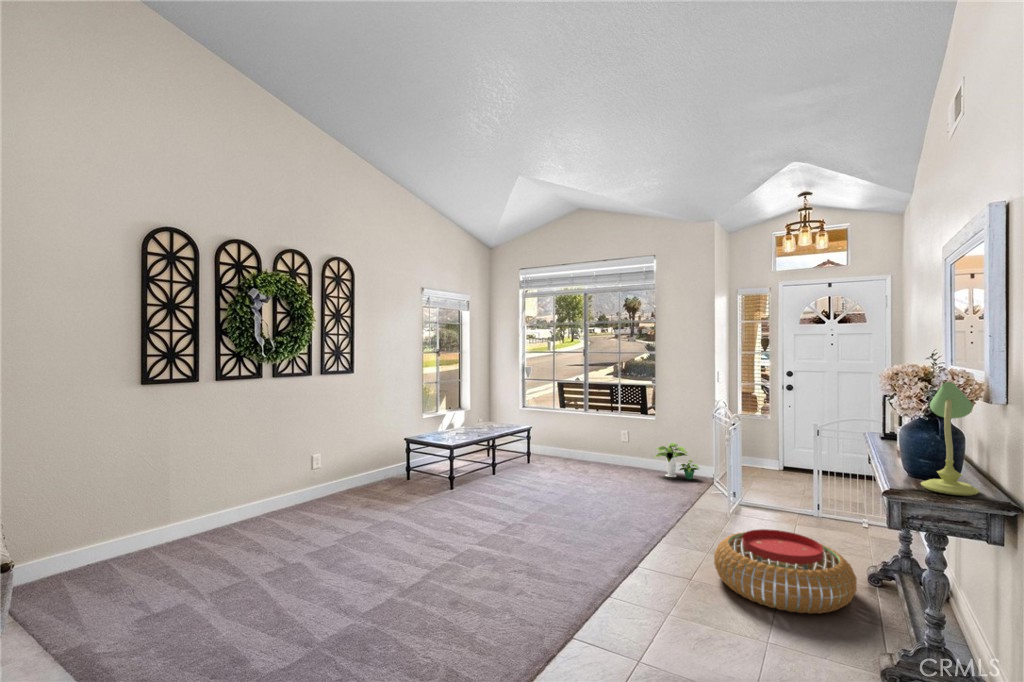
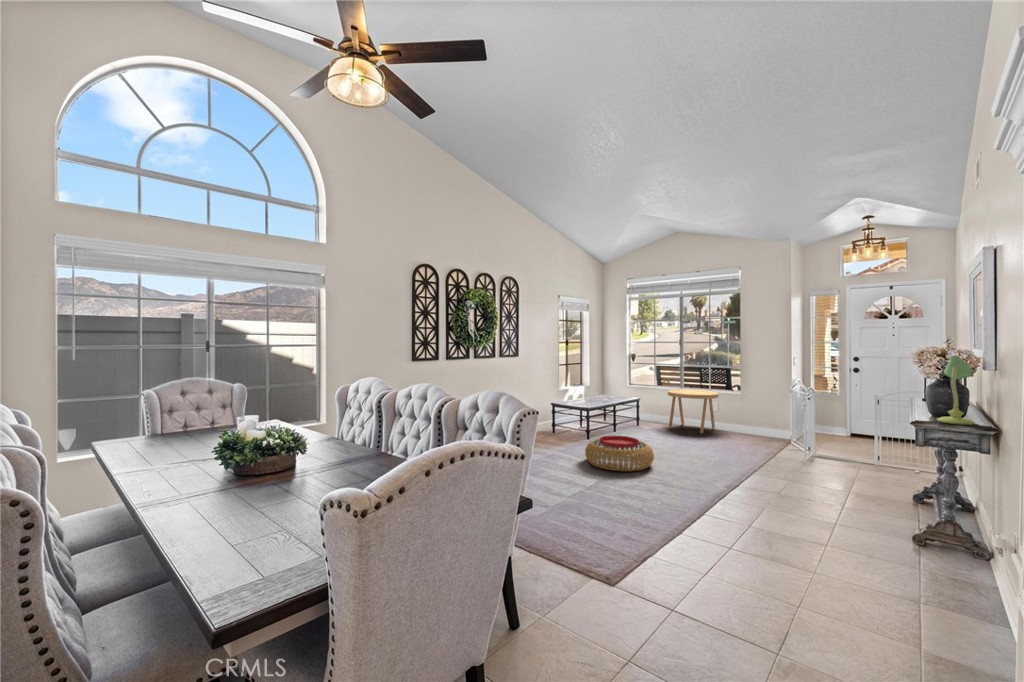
side table: none [564,414,628,475] -> present [668,389,719,434]
potted plant: present [654,443,699,479] -> none [740,411,778,439]
pouf: present [714,529,857,614] -> present [585,436,654,472]

